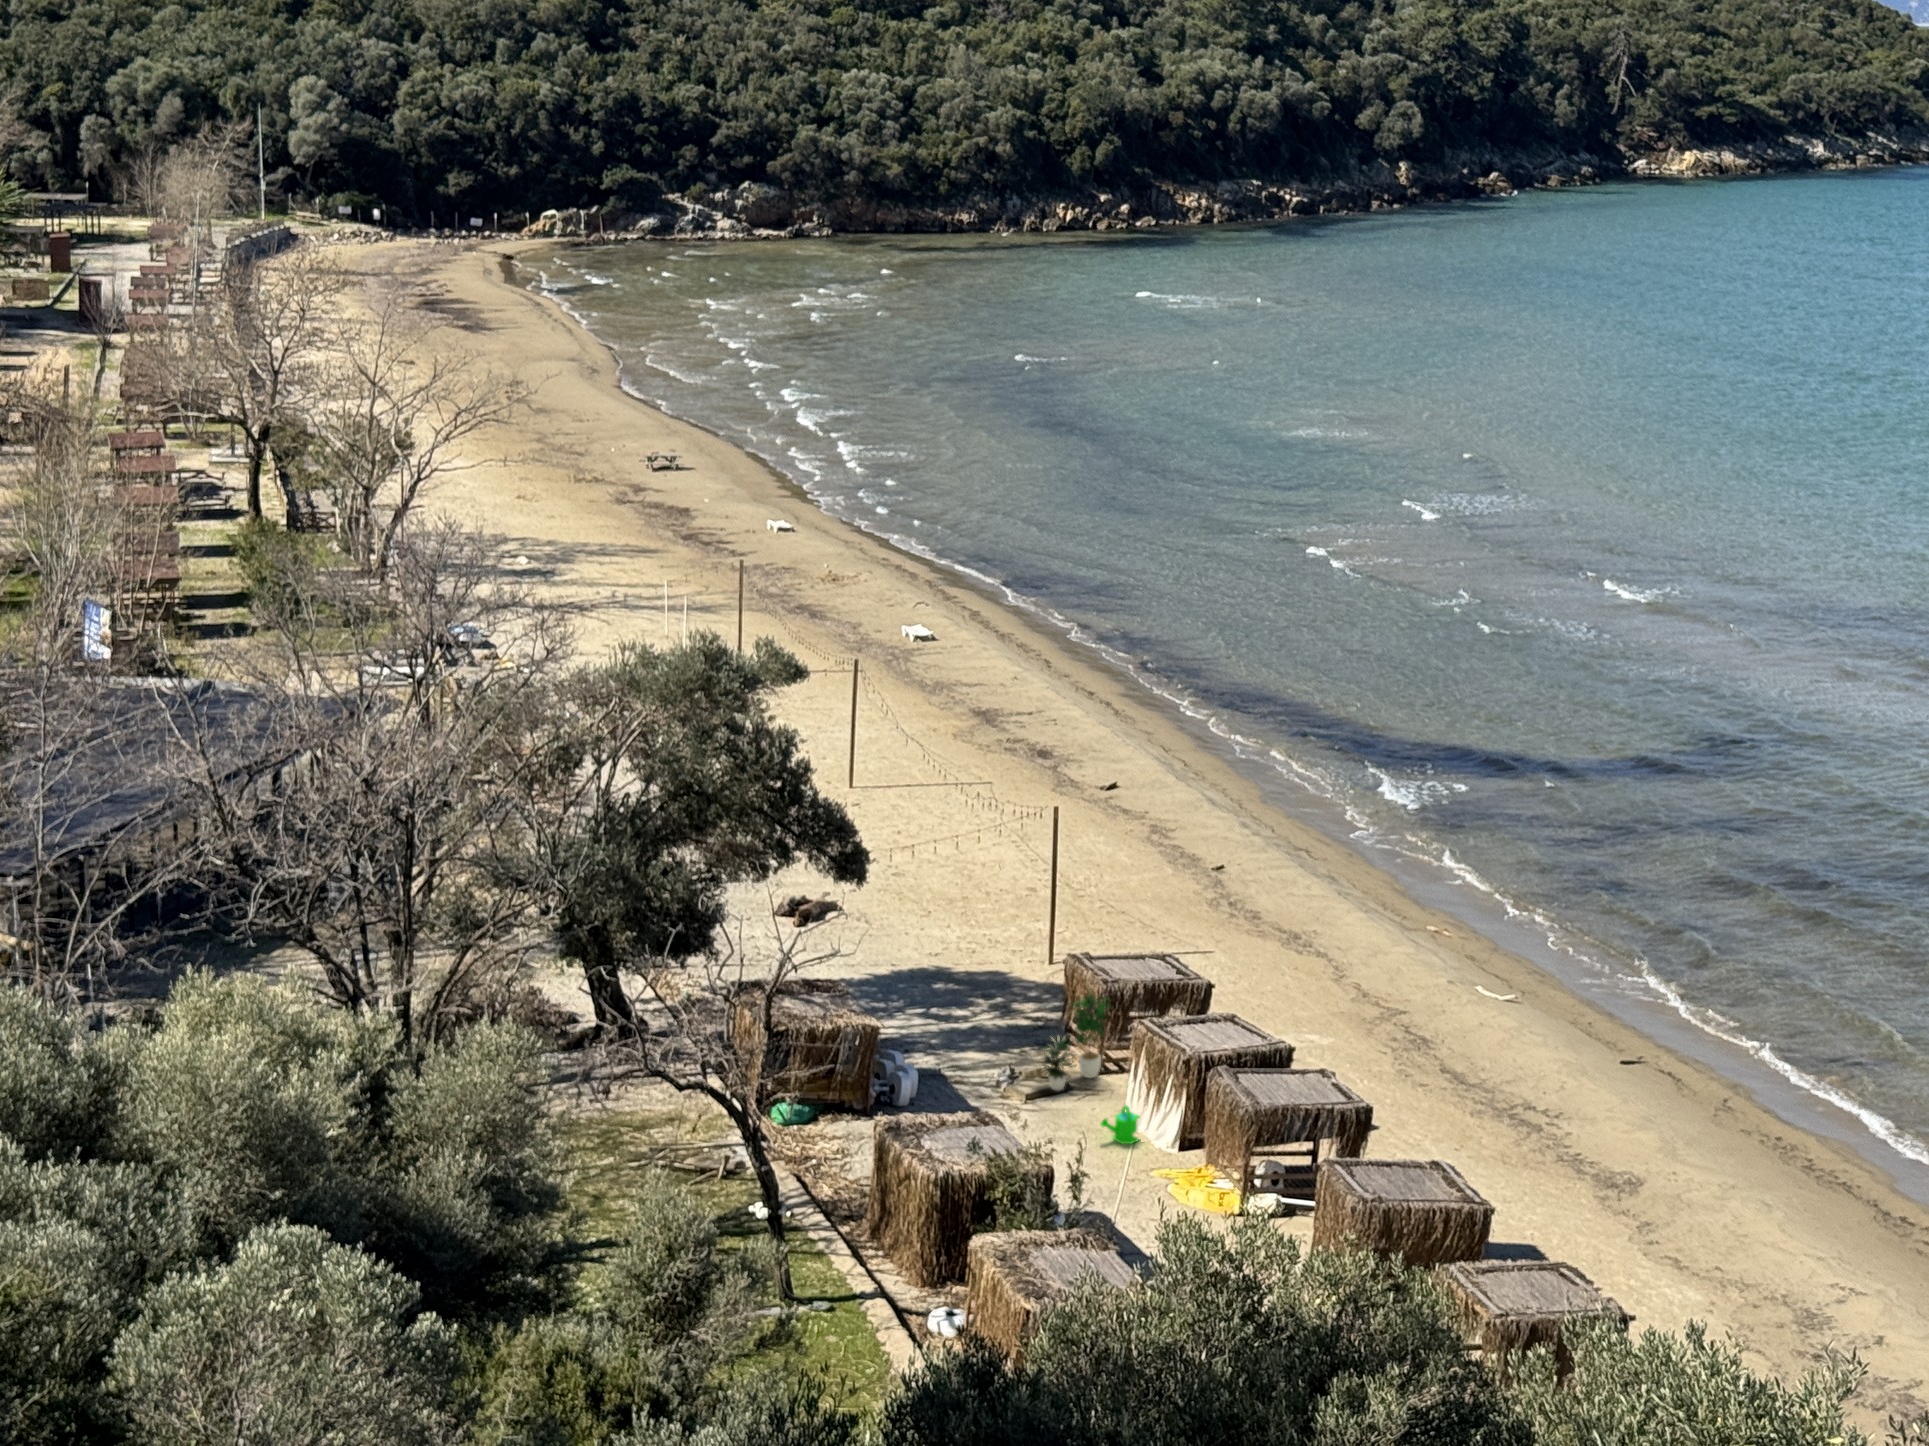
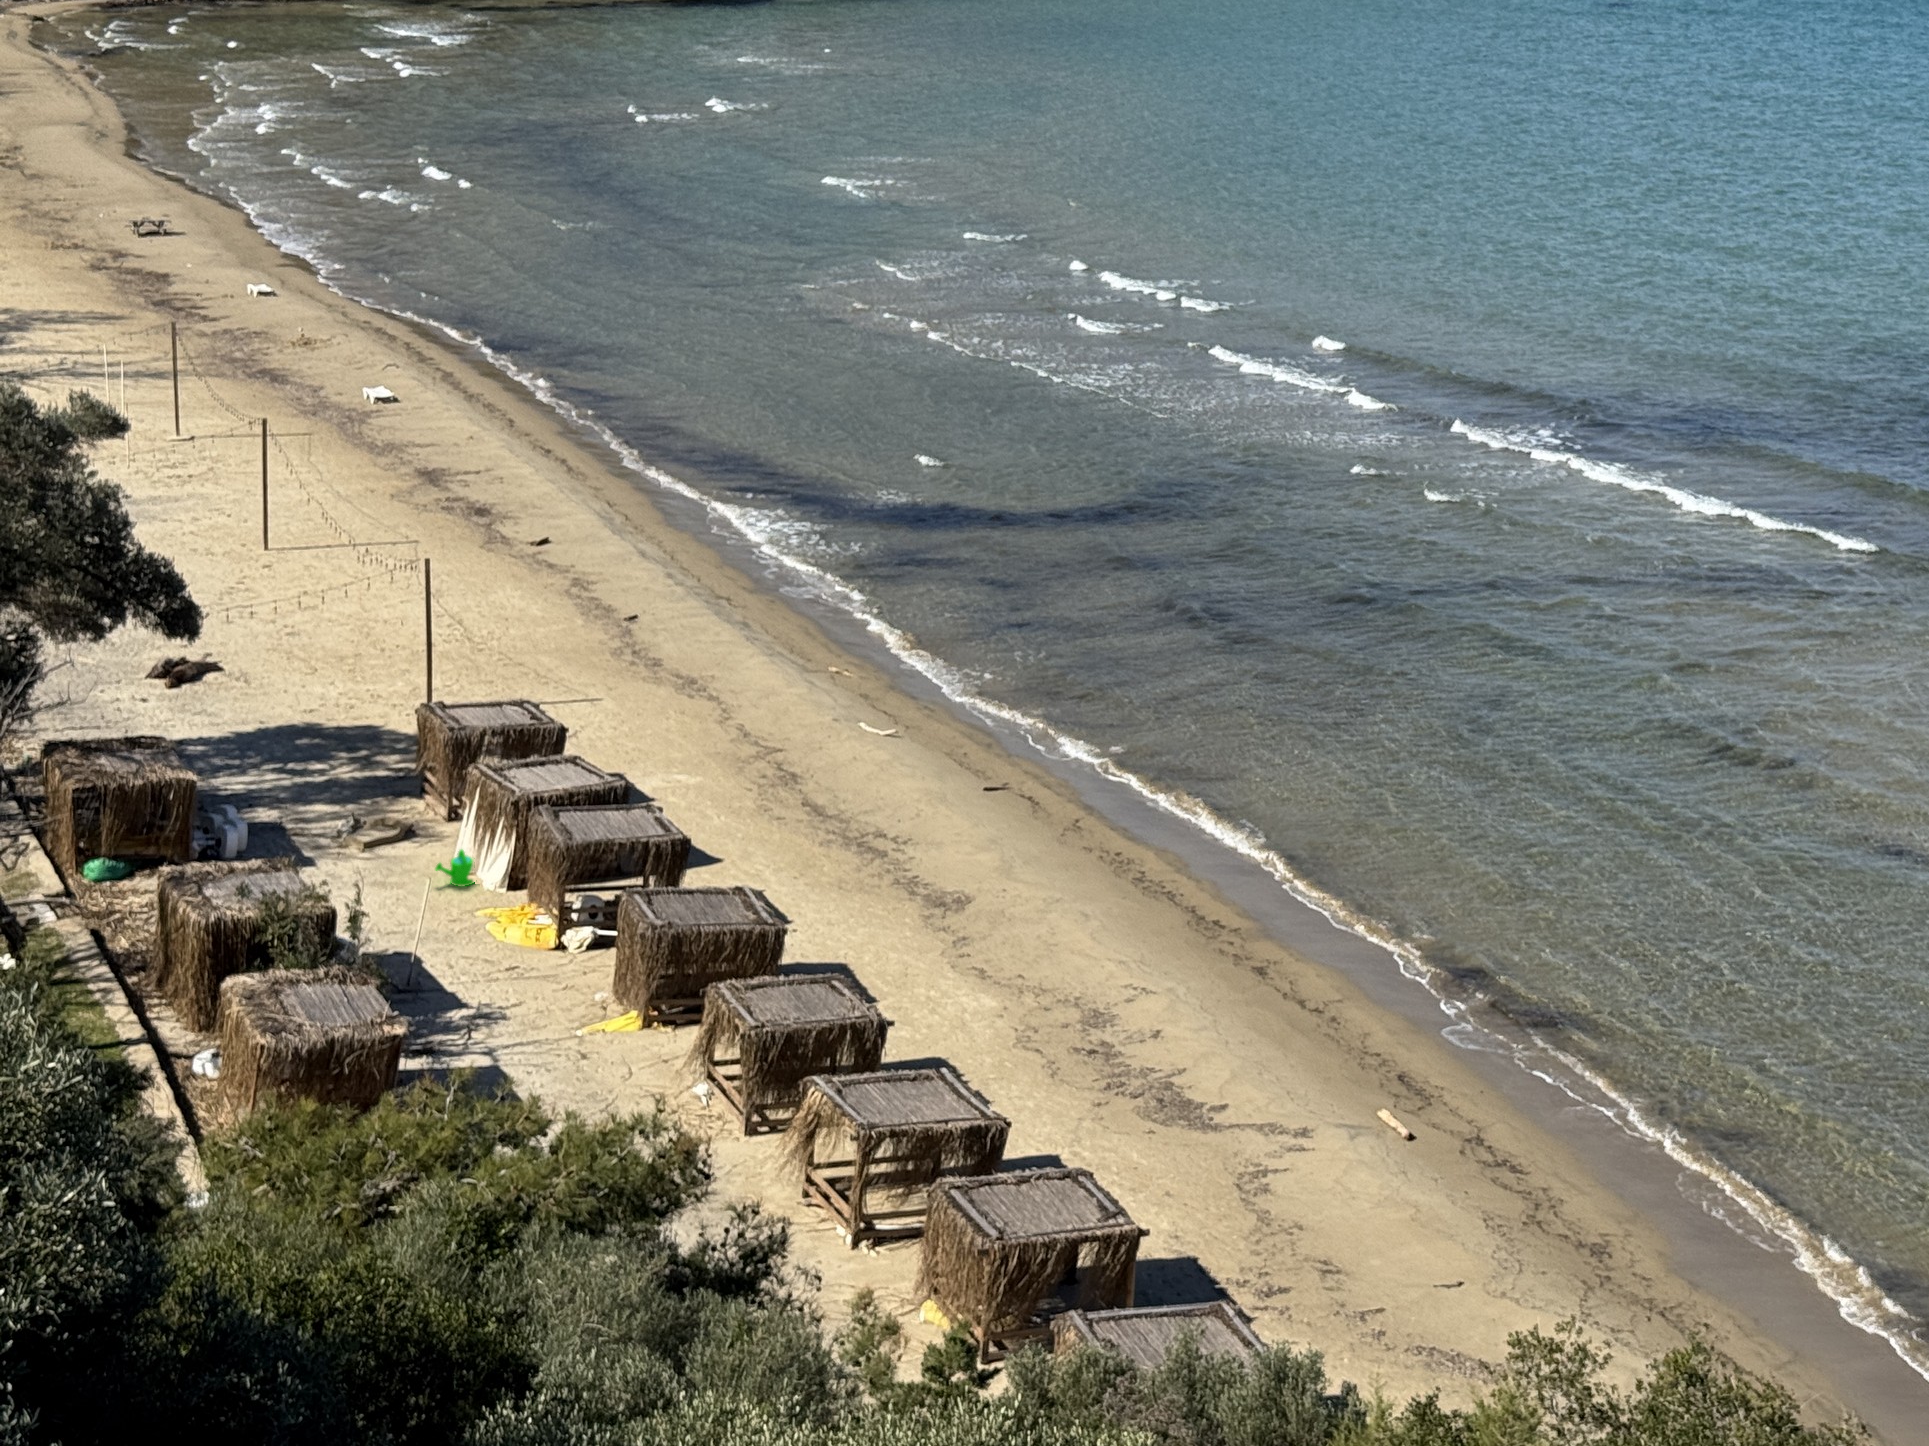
potted plant: present [1037,989,1109,1090] -> none [381,737,460,839]

